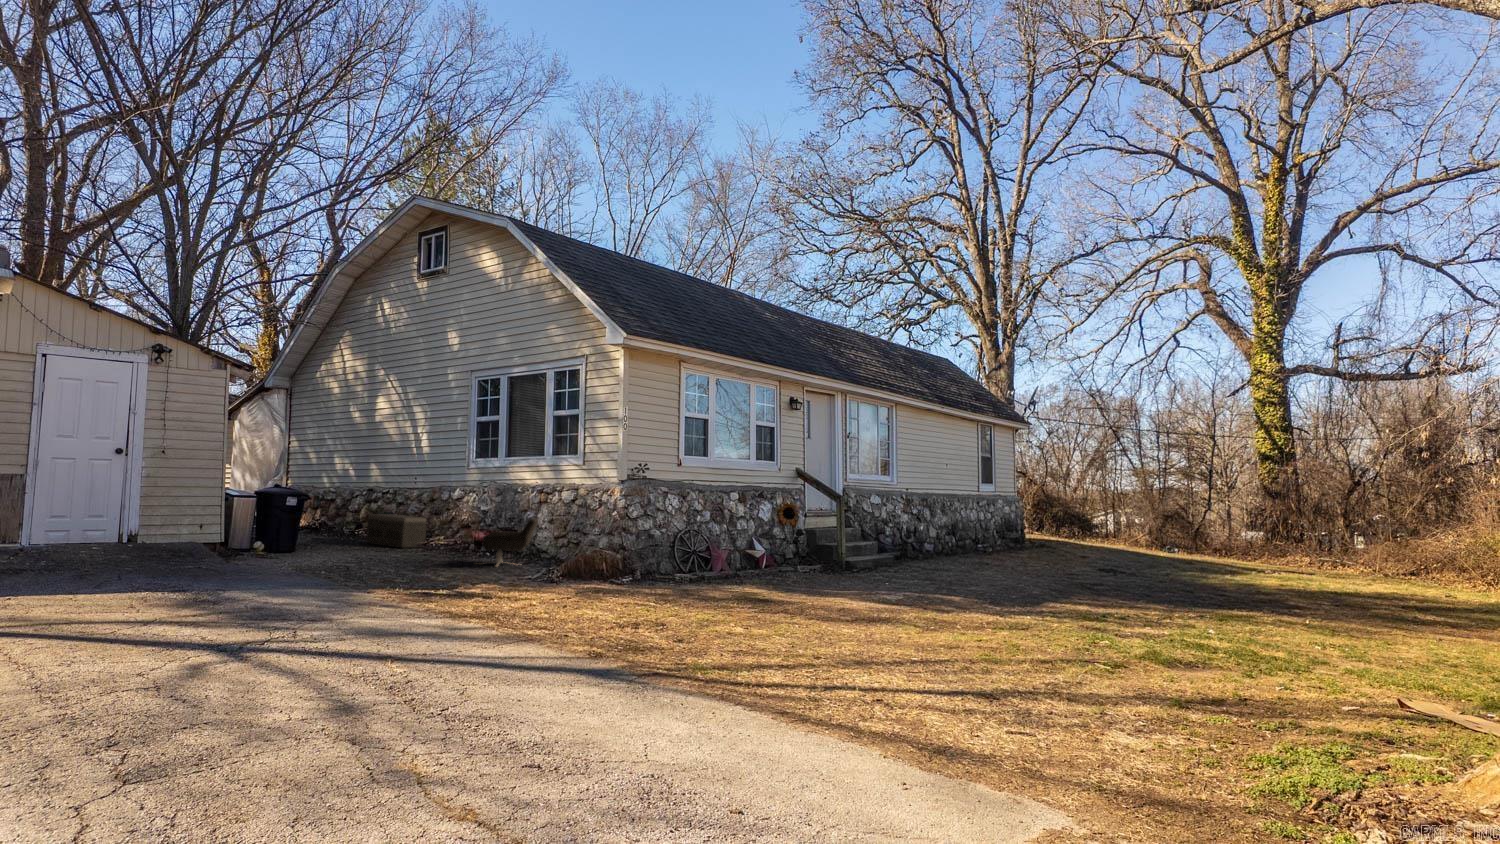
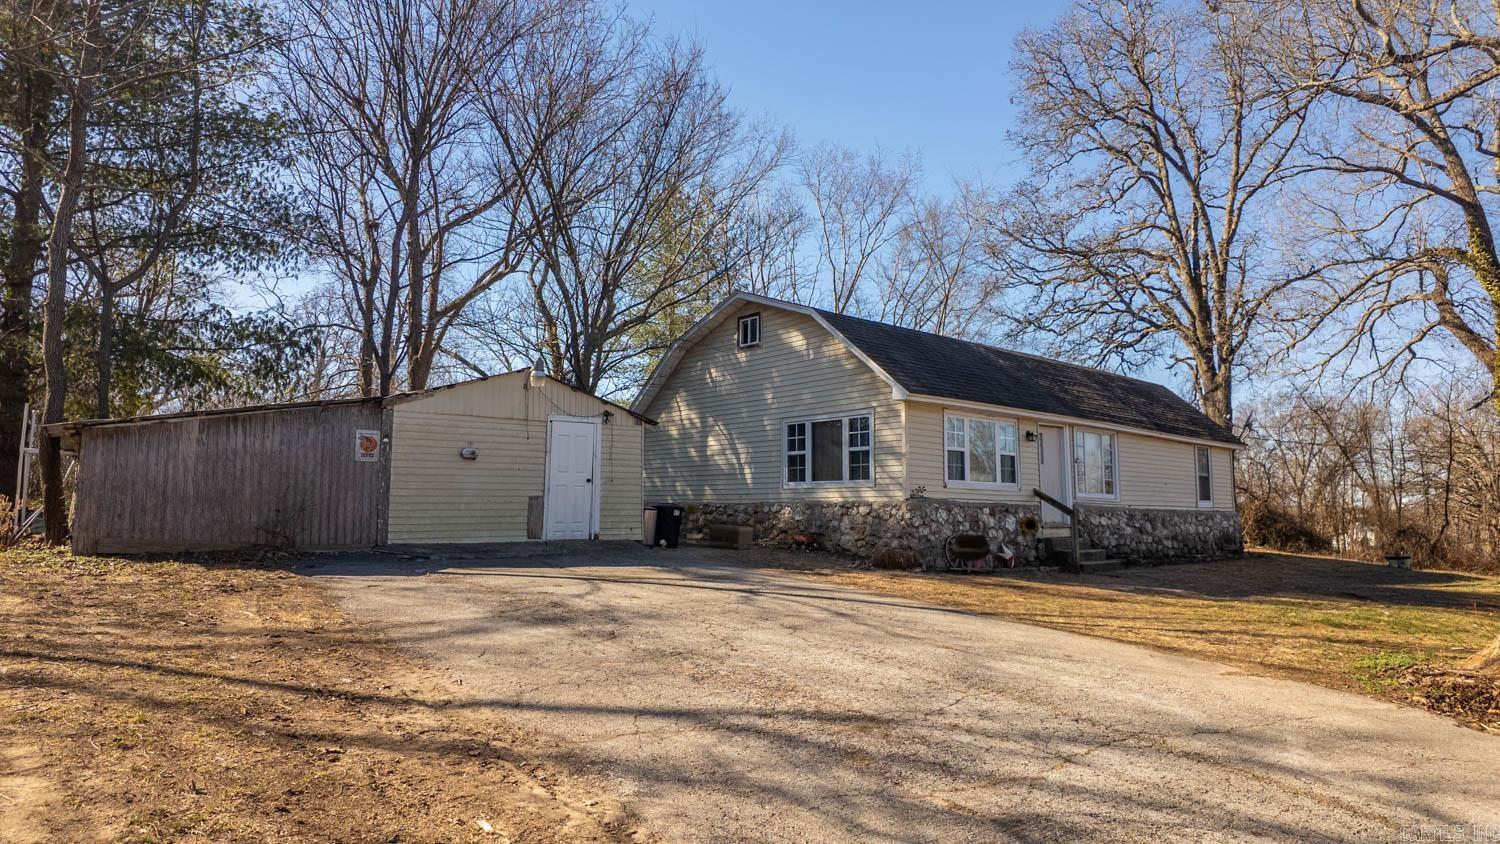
potted tree: none [341,485,365,539] -> present [686,504,702,543]
lounge chair: present [483,518,538,567] -> present [948,533,991,572]

